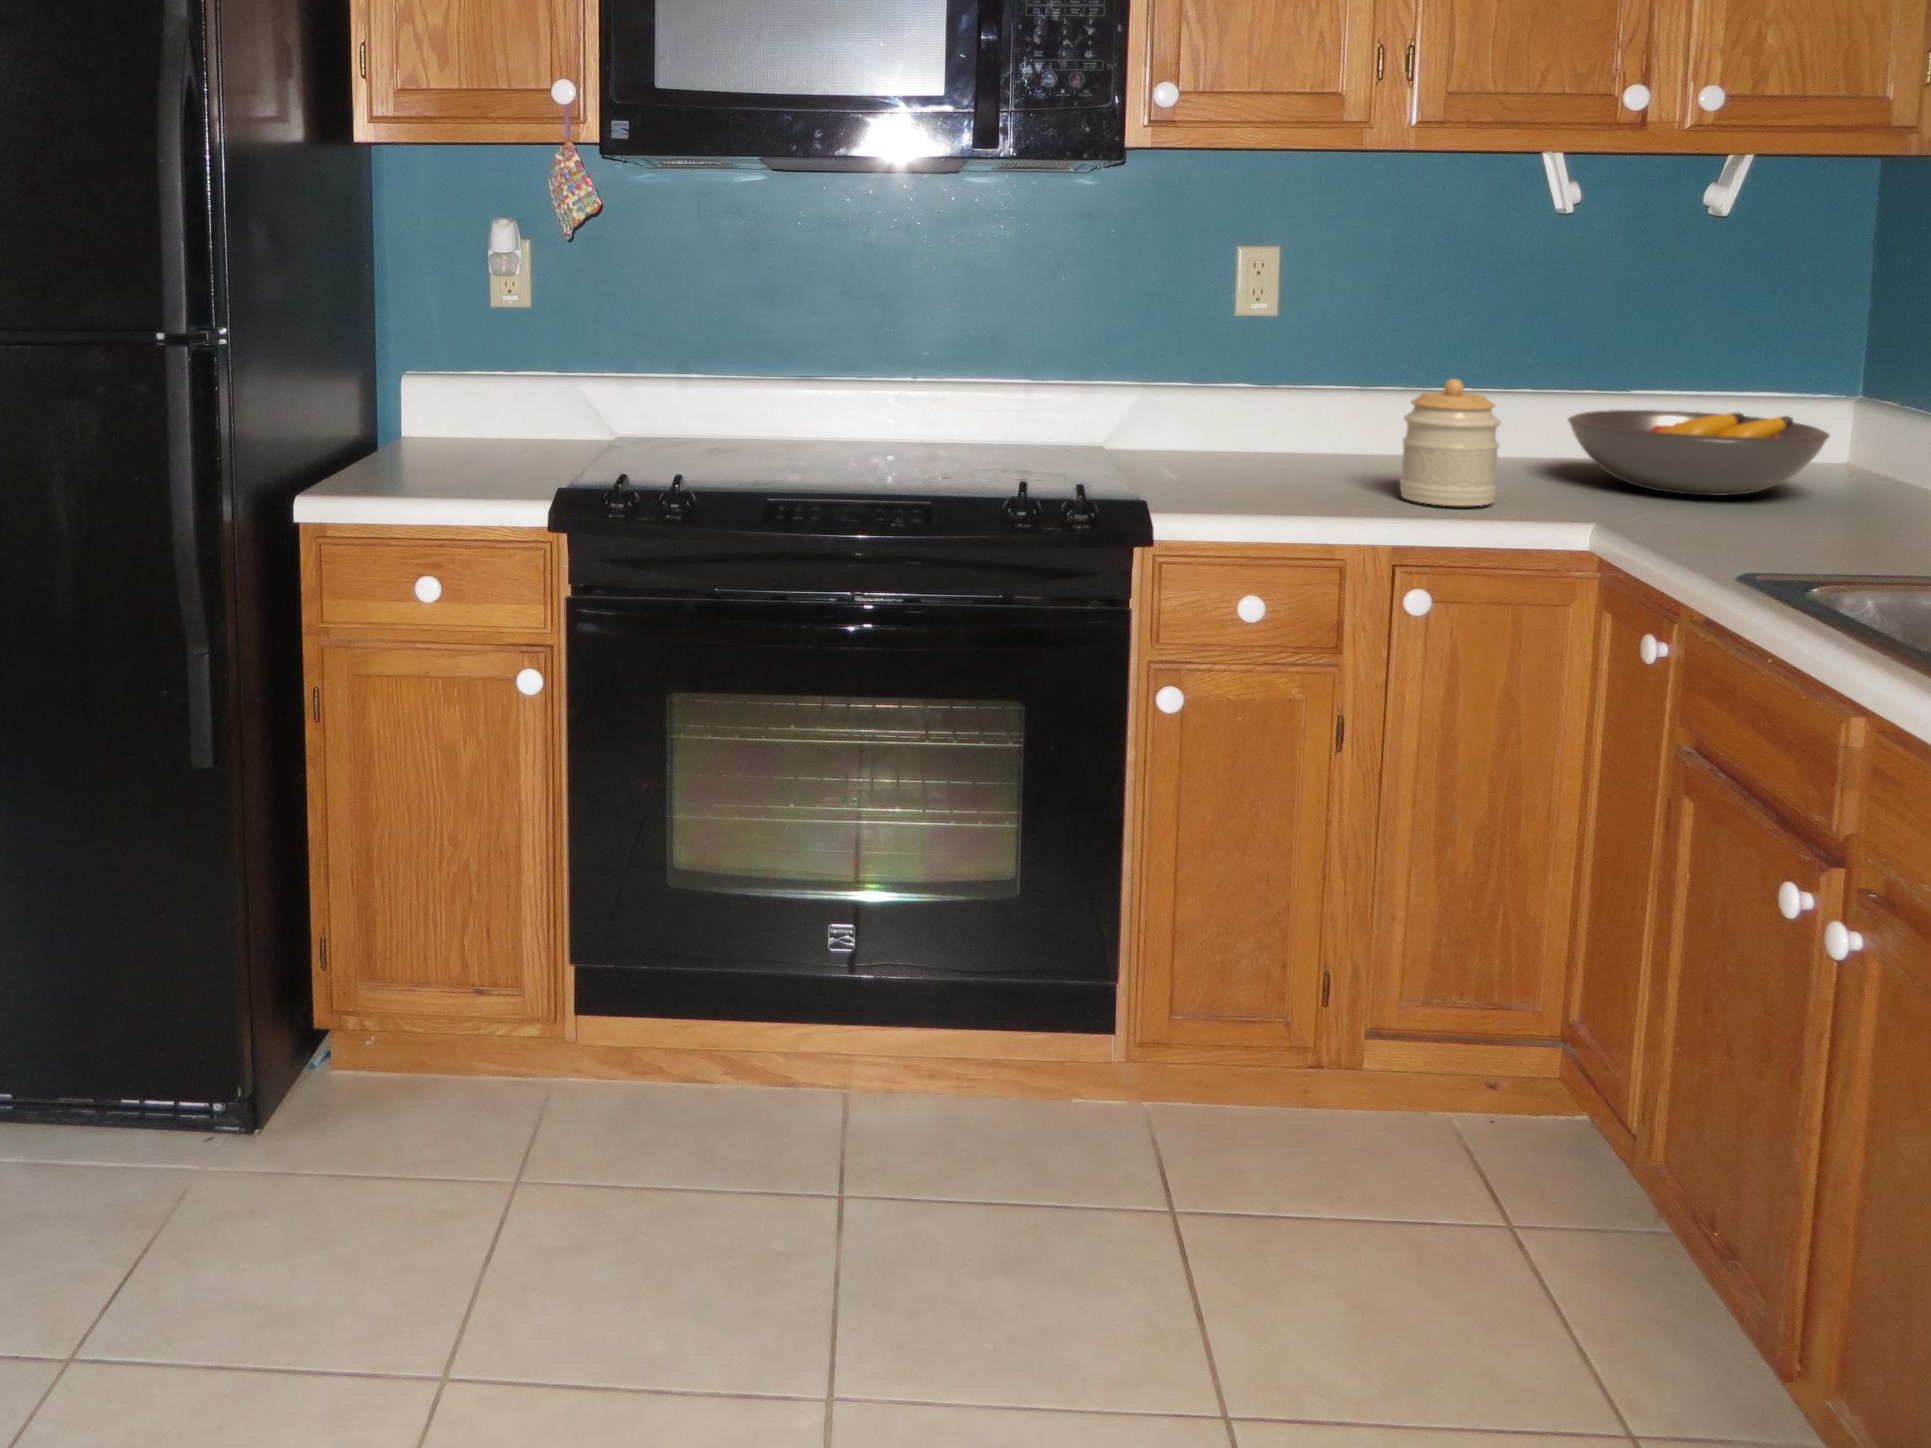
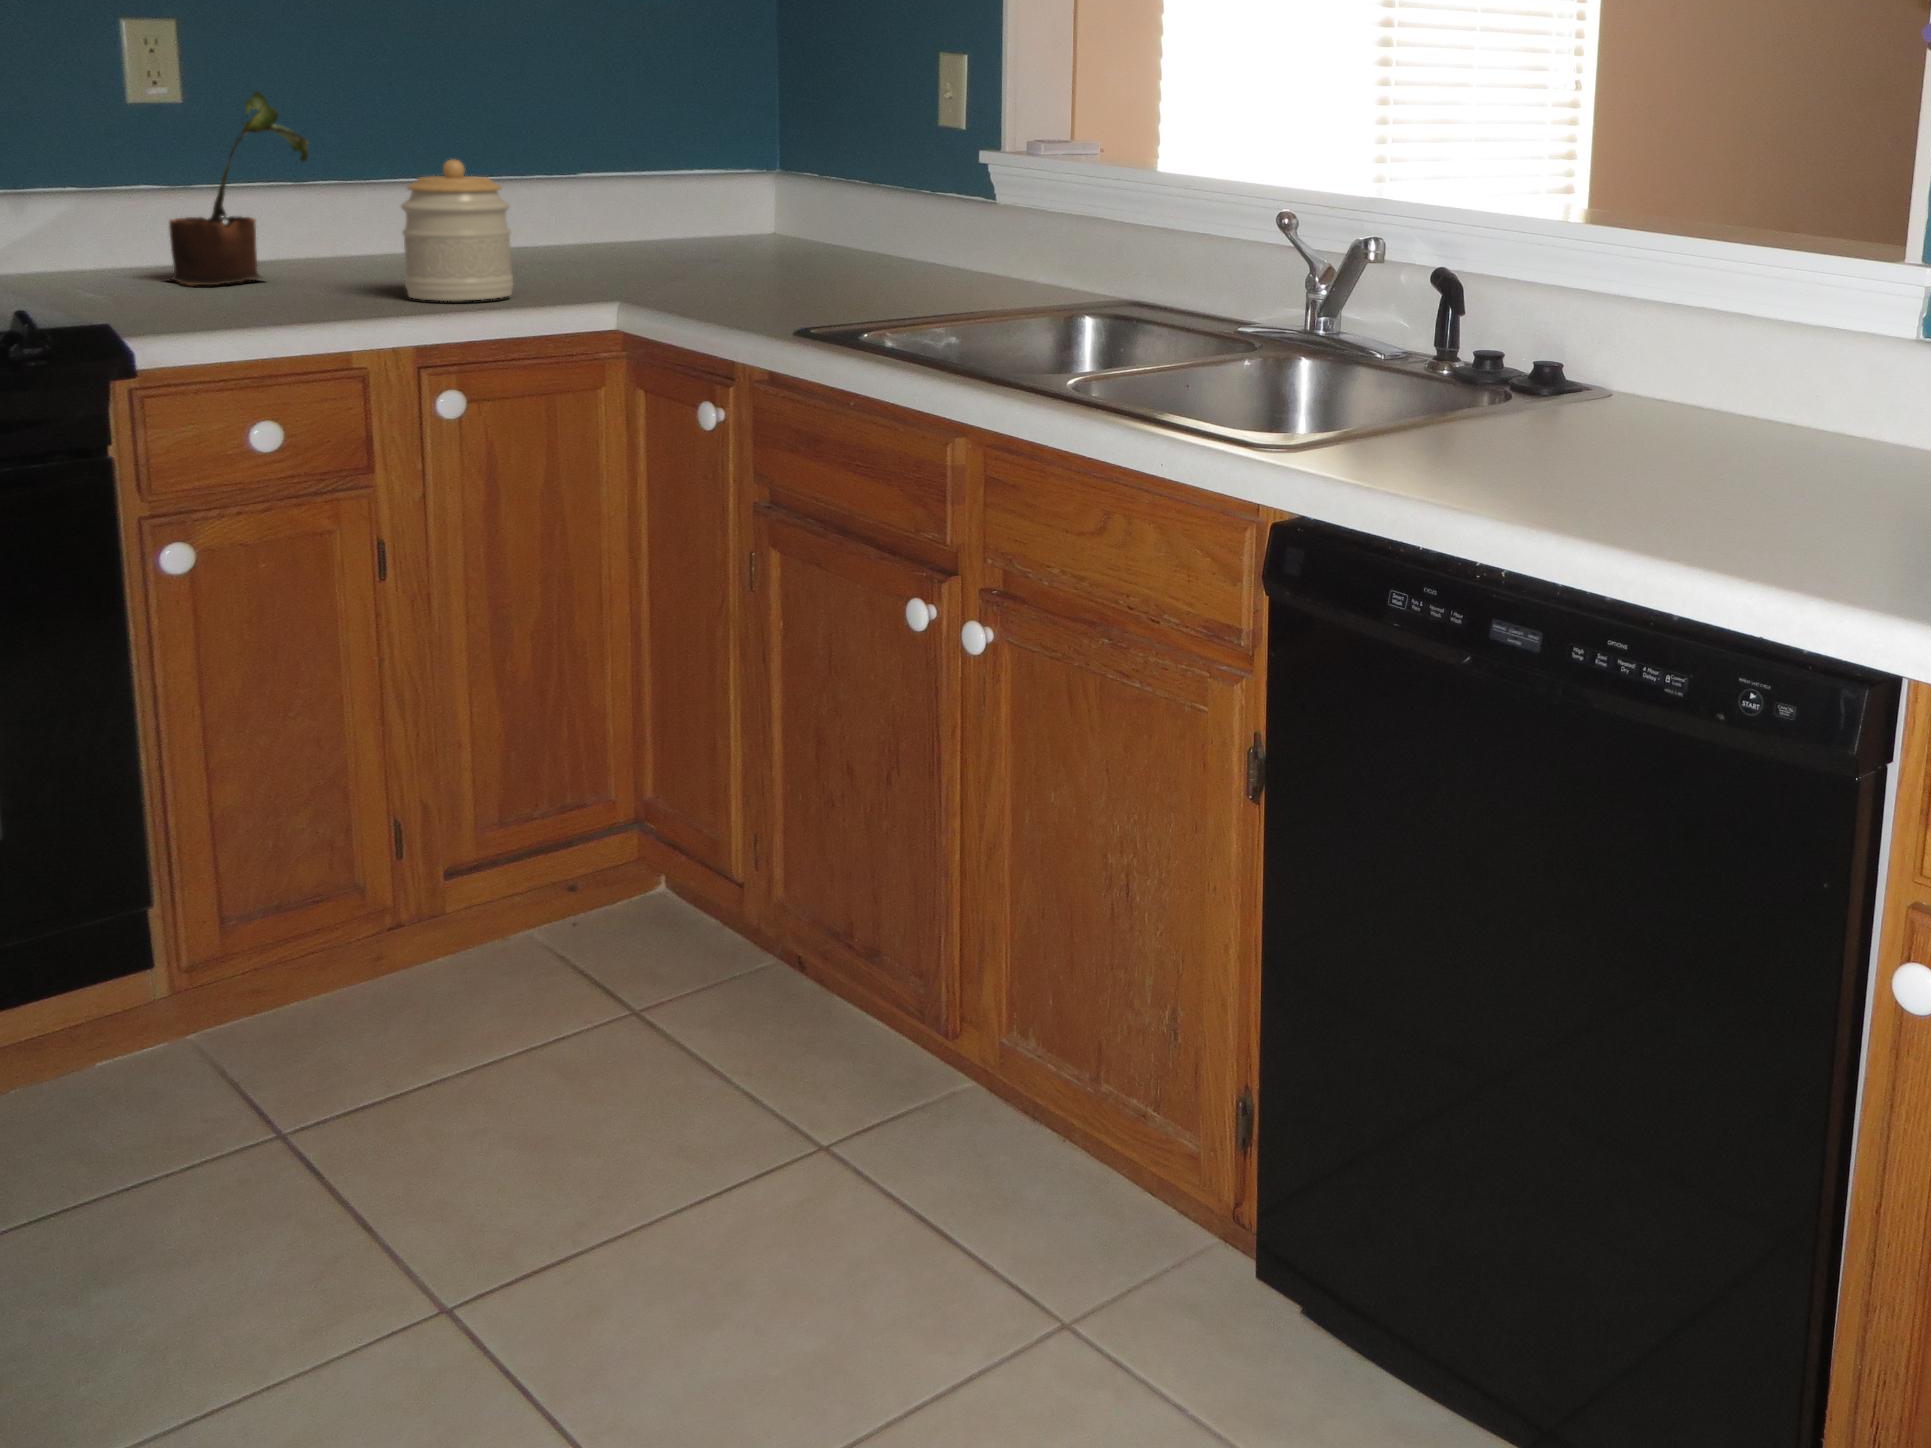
potted plant: none [1232,310,1358,467] -> present [169,91,308,285]
fruit bowl: present [1568,410,1829,496] -> none [555,189,802,274]

